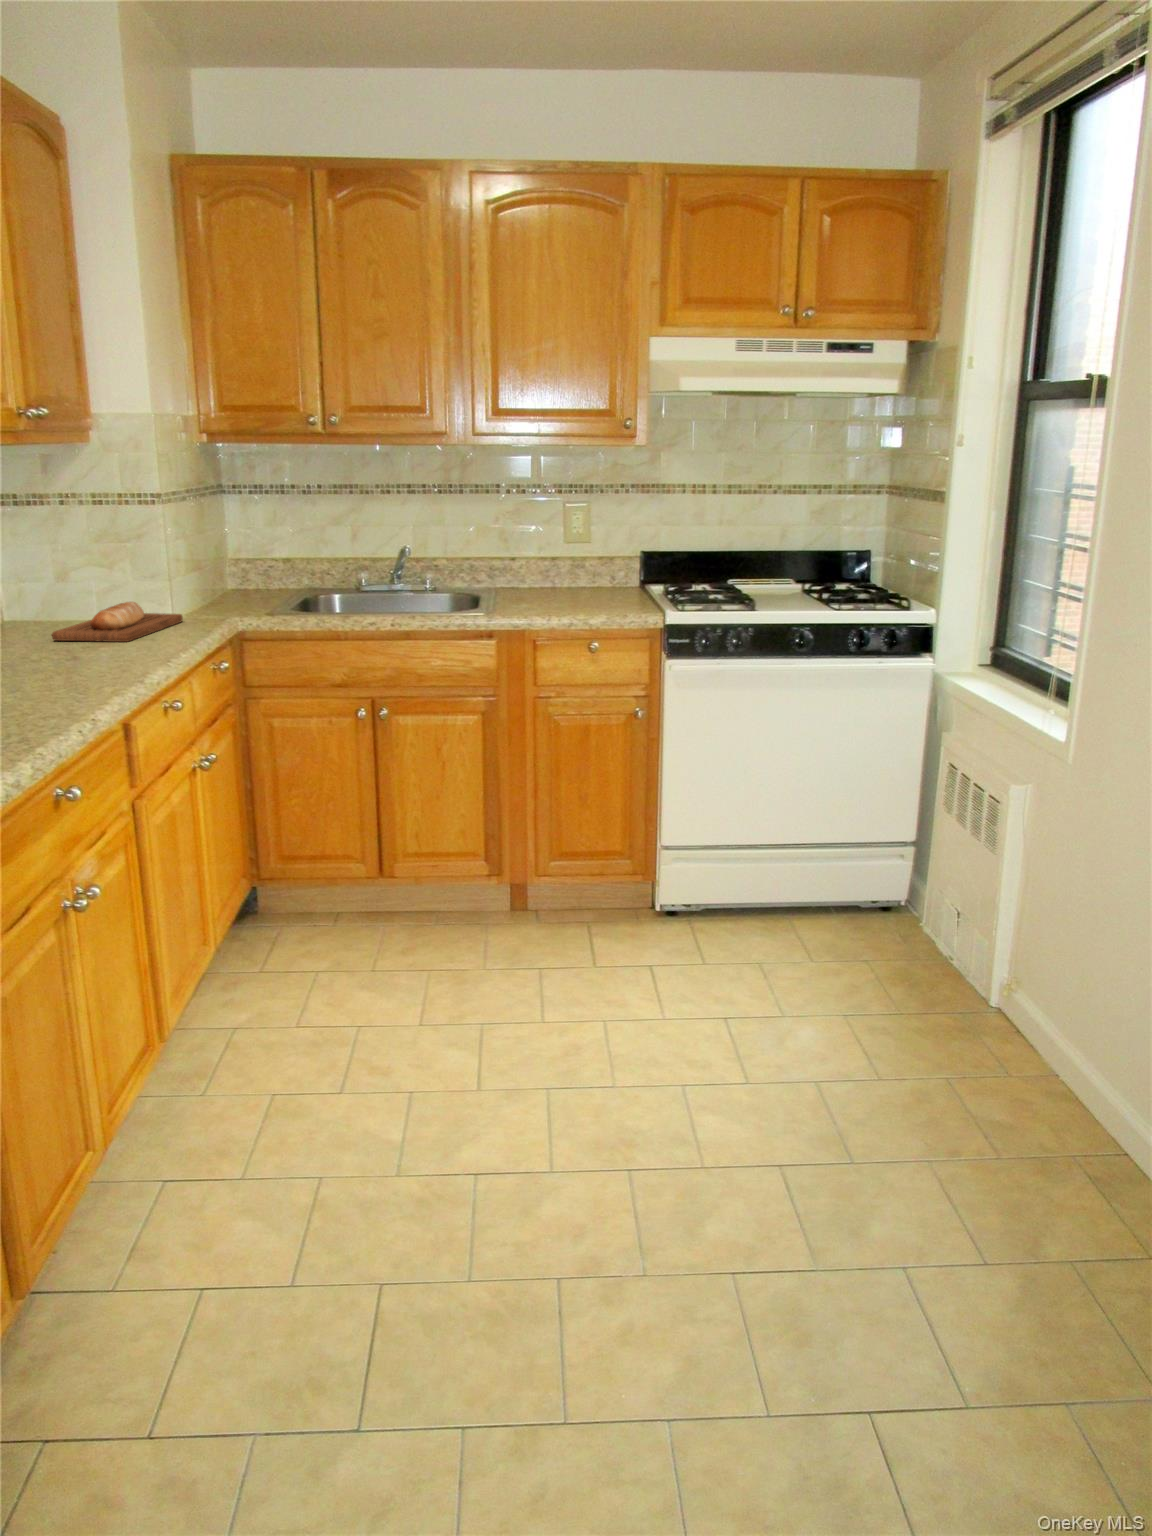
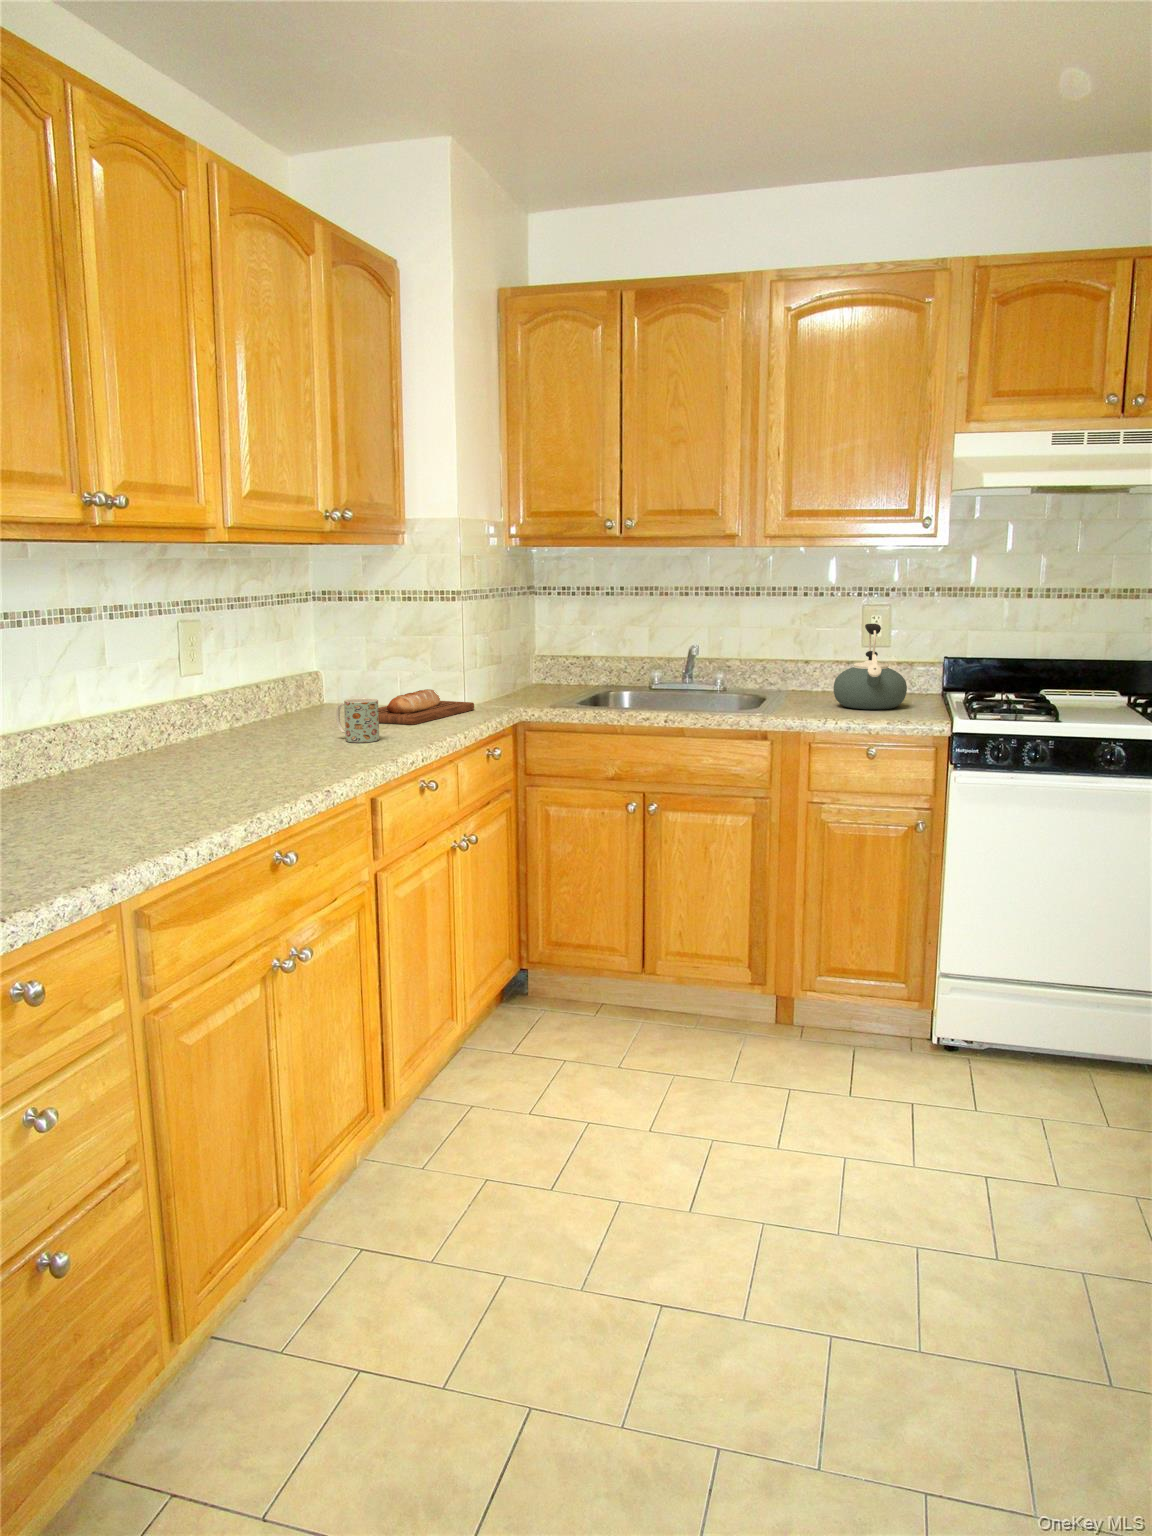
kettle: none [548,522,616,605] -> present [834,624,907,710]
mug: none [48,616,103,665] -> present [336,698,379,743]

